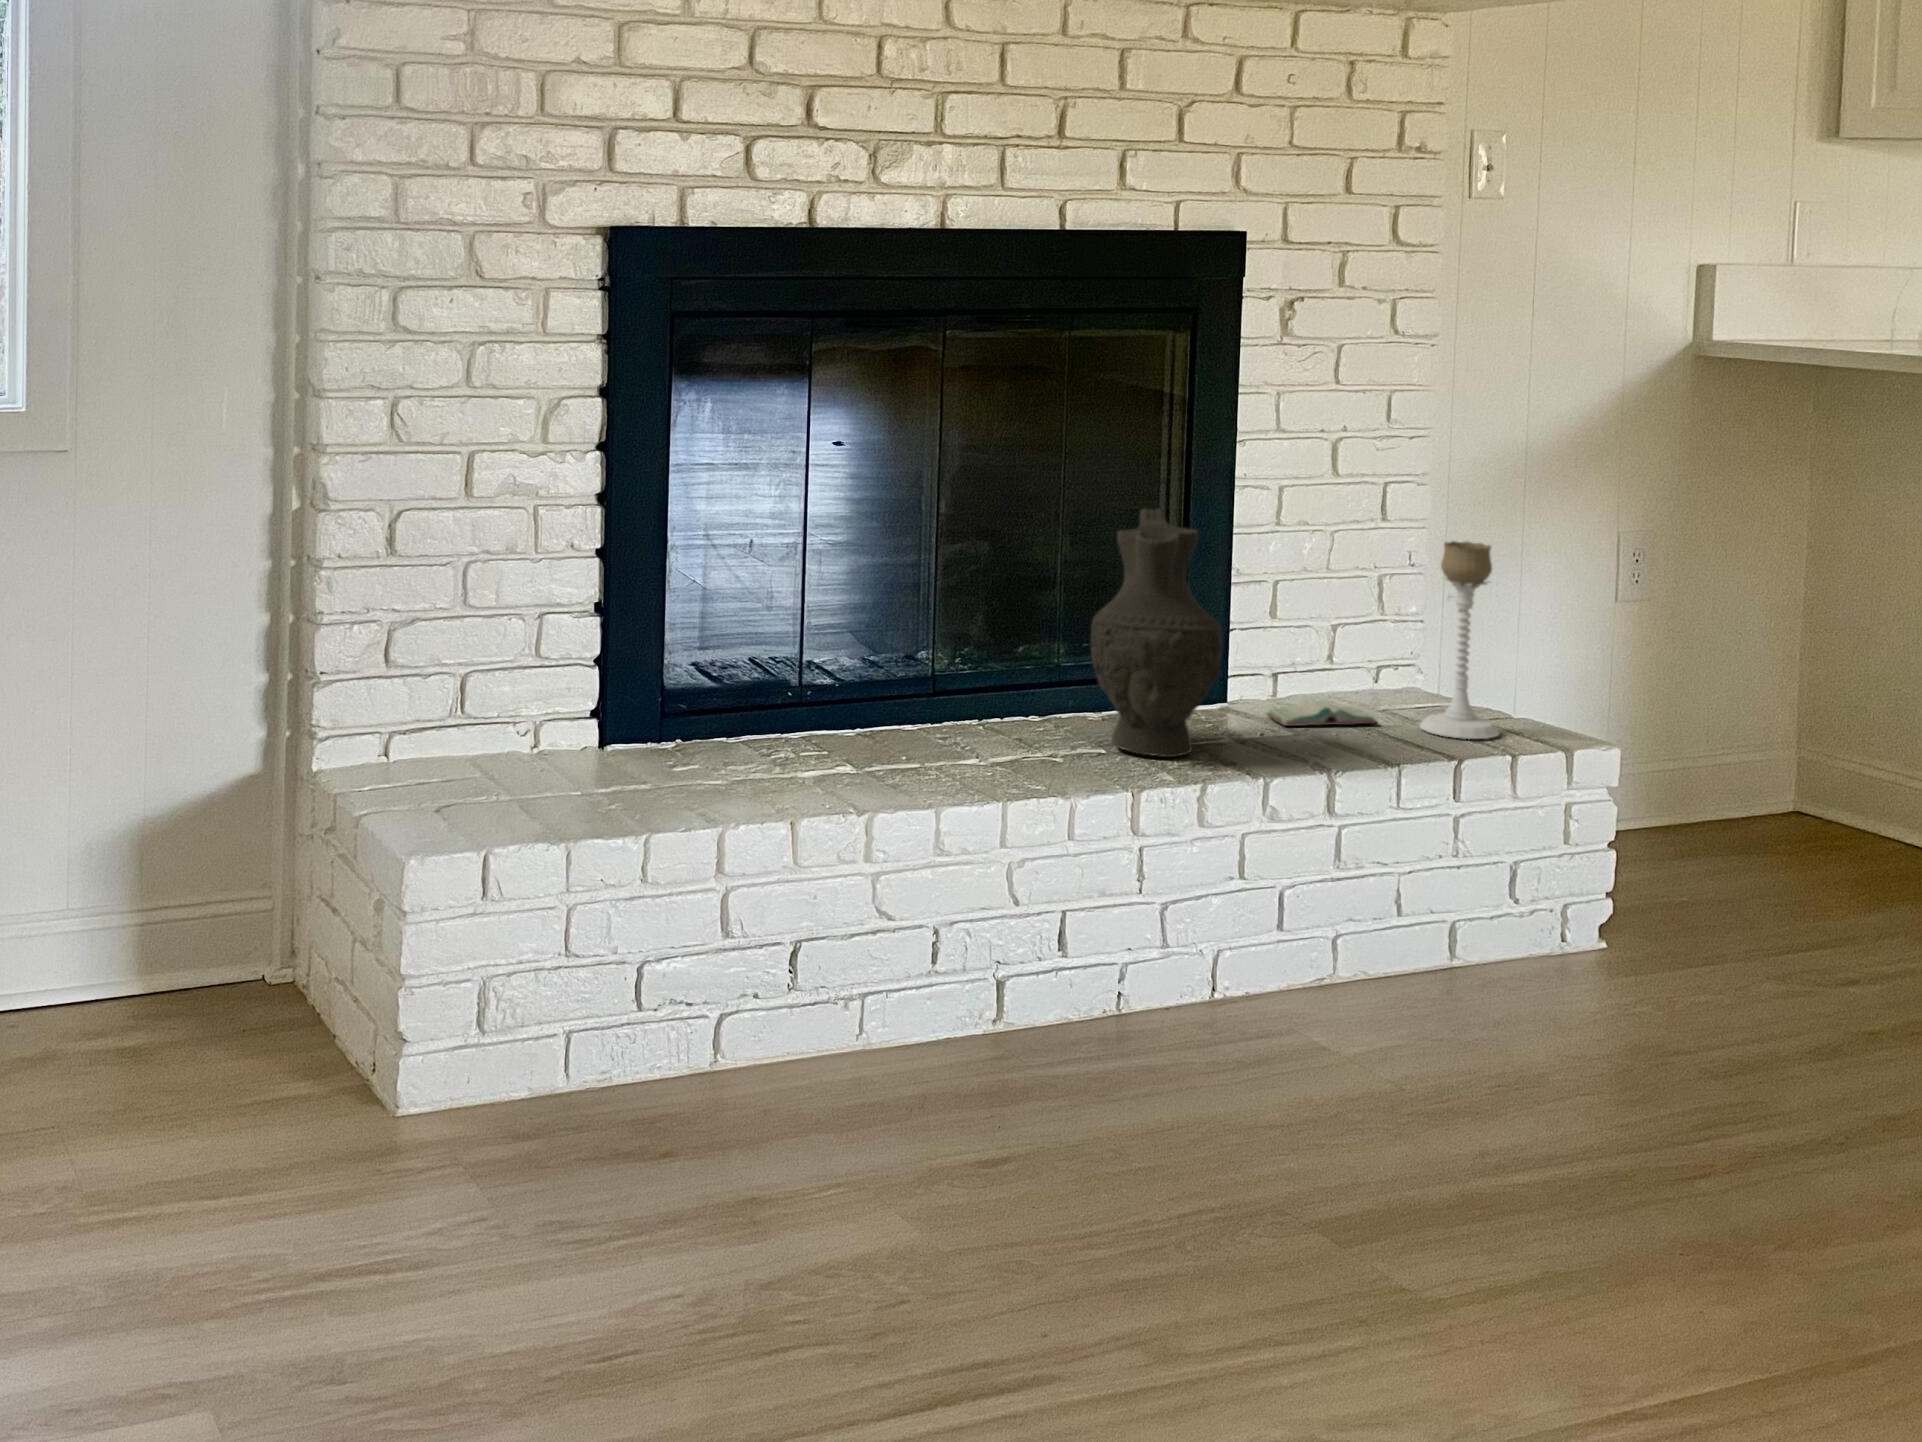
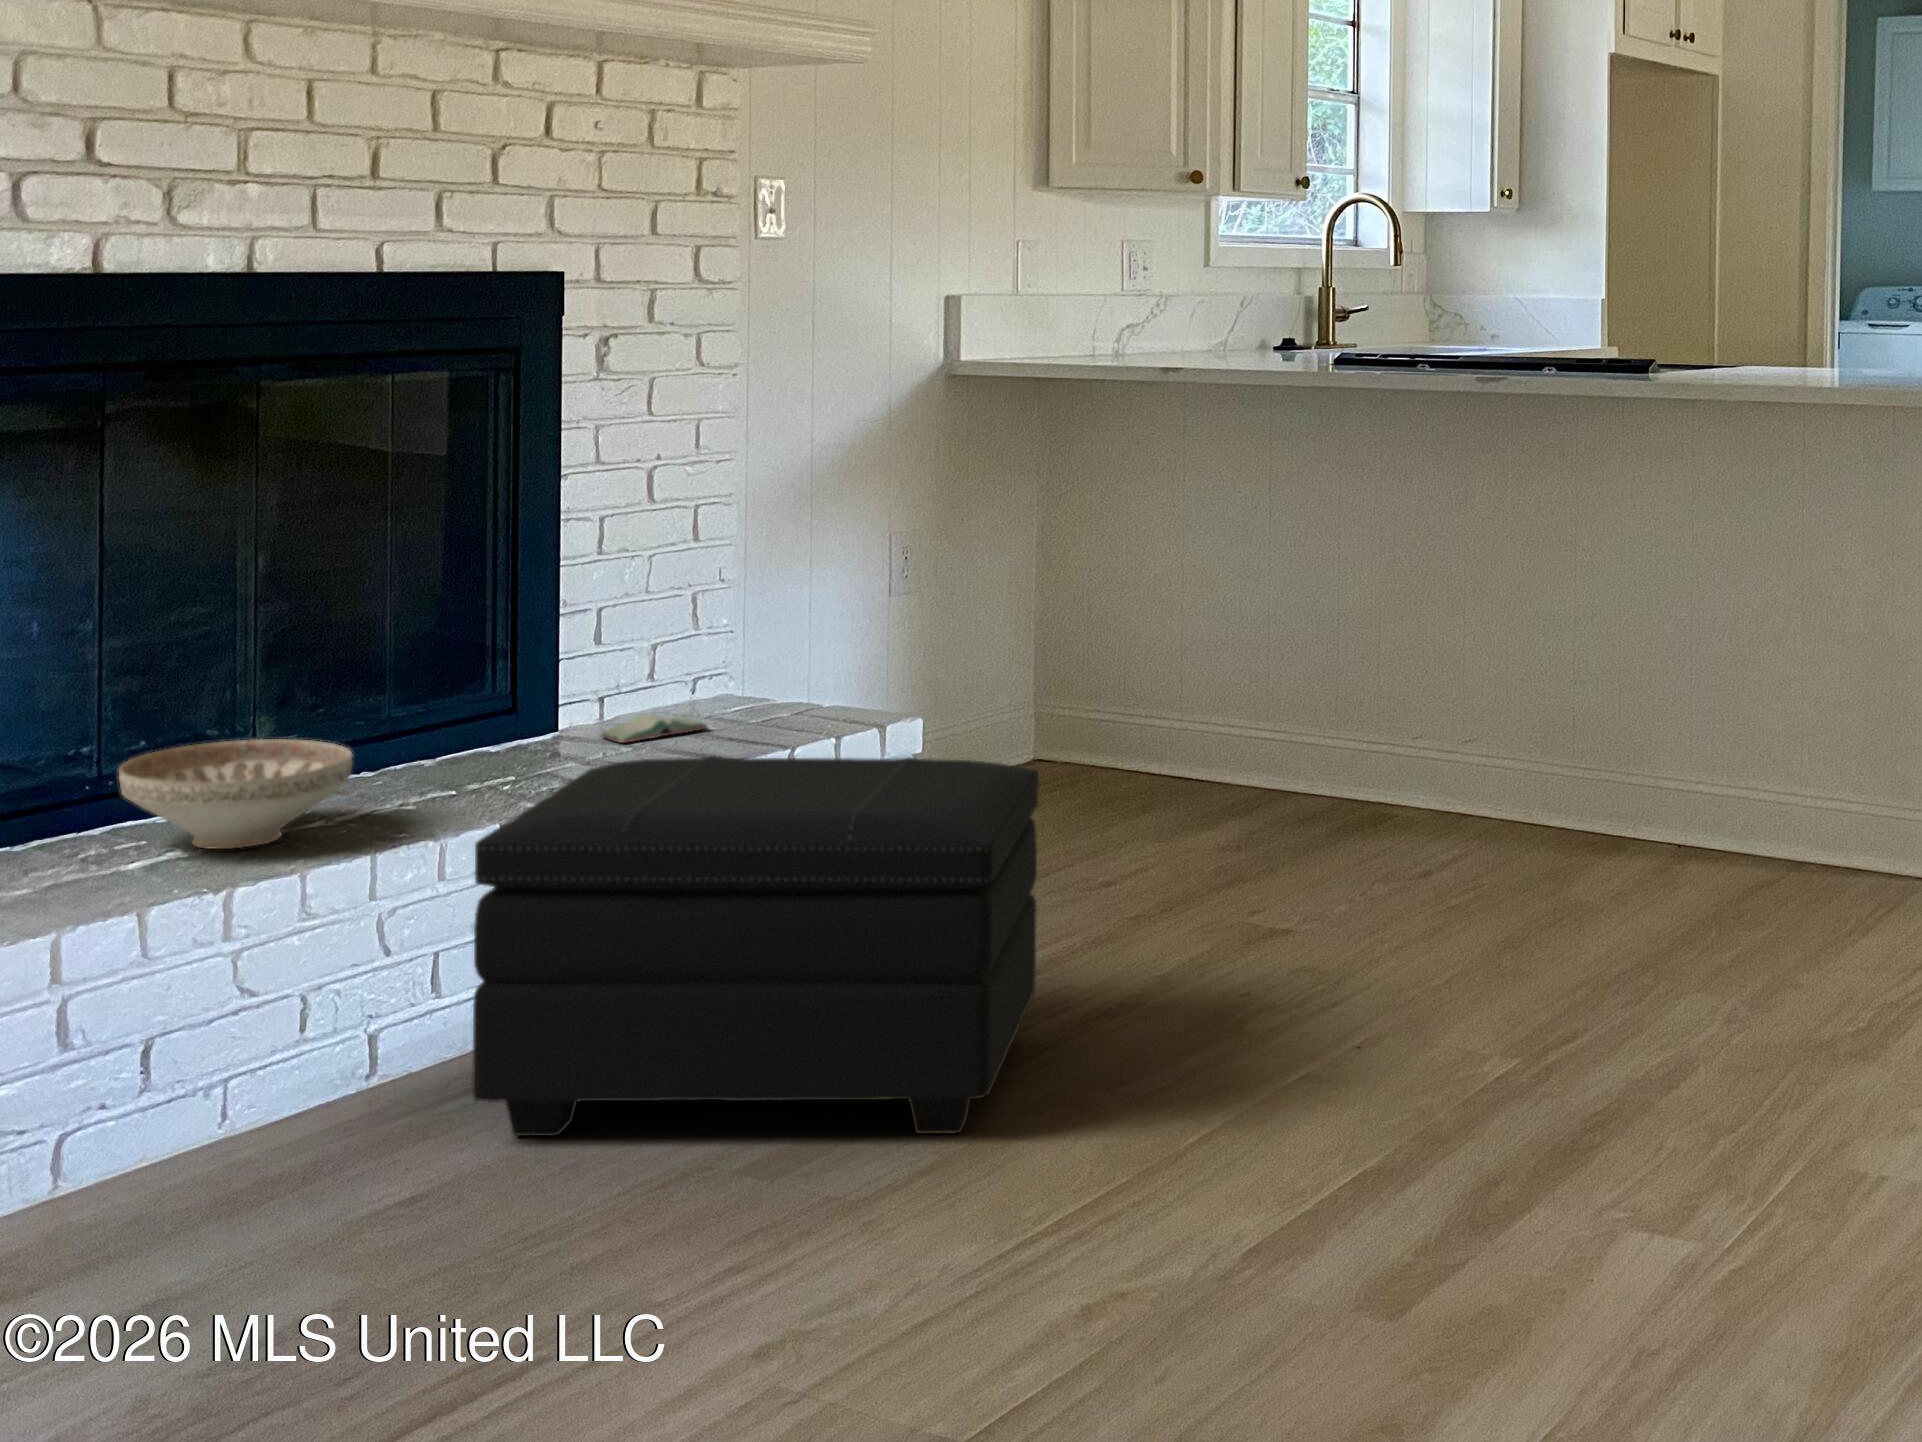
decorative vase: present [1091,508,1223,757] -> none [431,546,572,788]
candle holder: present [1419,541,1499,739] -> none [746,551,820,731]
decorative bowl: none [805,671,999,776] -> present [119,739,353,849]
footstool: none [1061,750,1710,1253] -> present [472,756,1039,1136]

